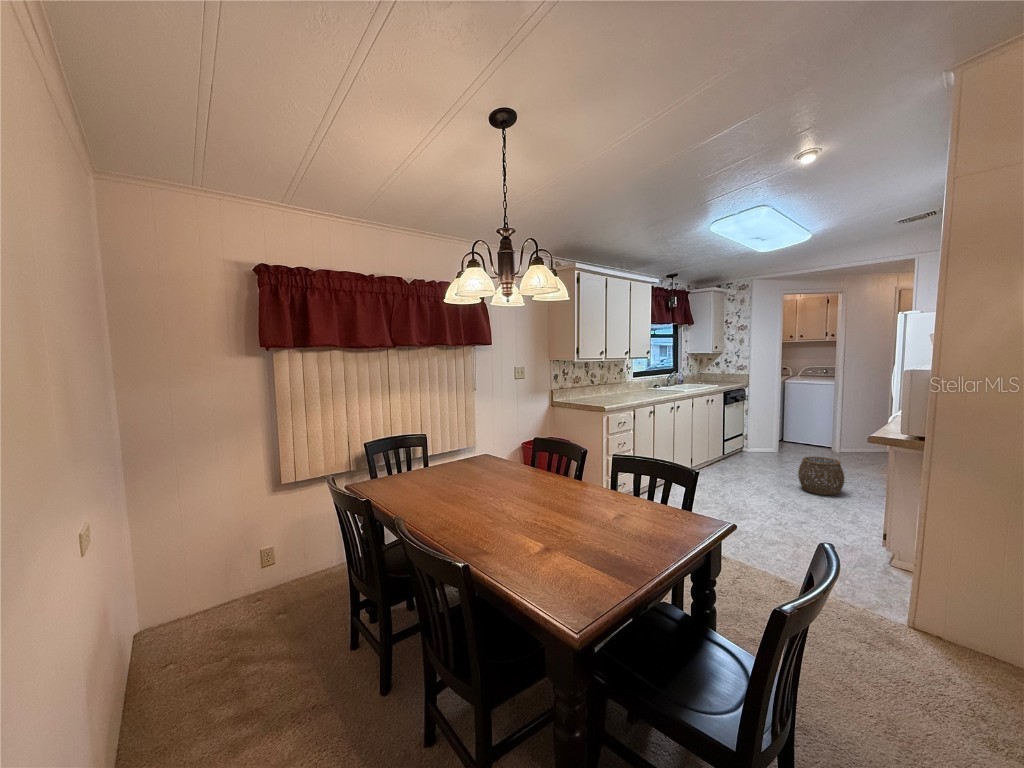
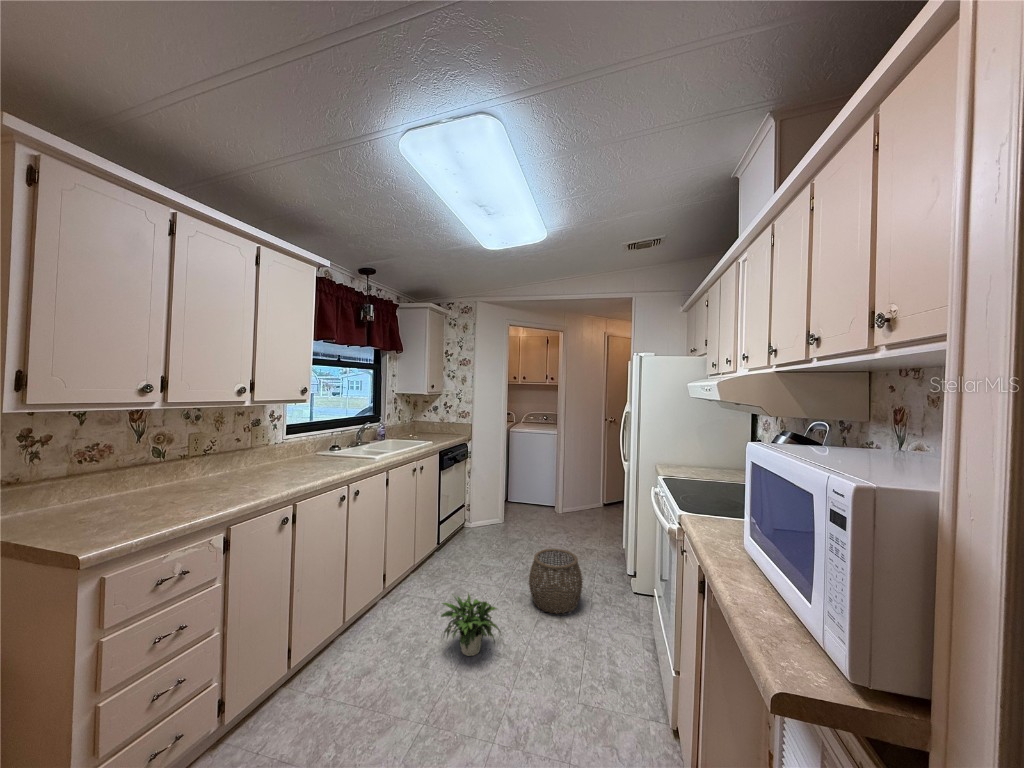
potted plant: none [724,465,776,499] -> present [441,593,501,656]

